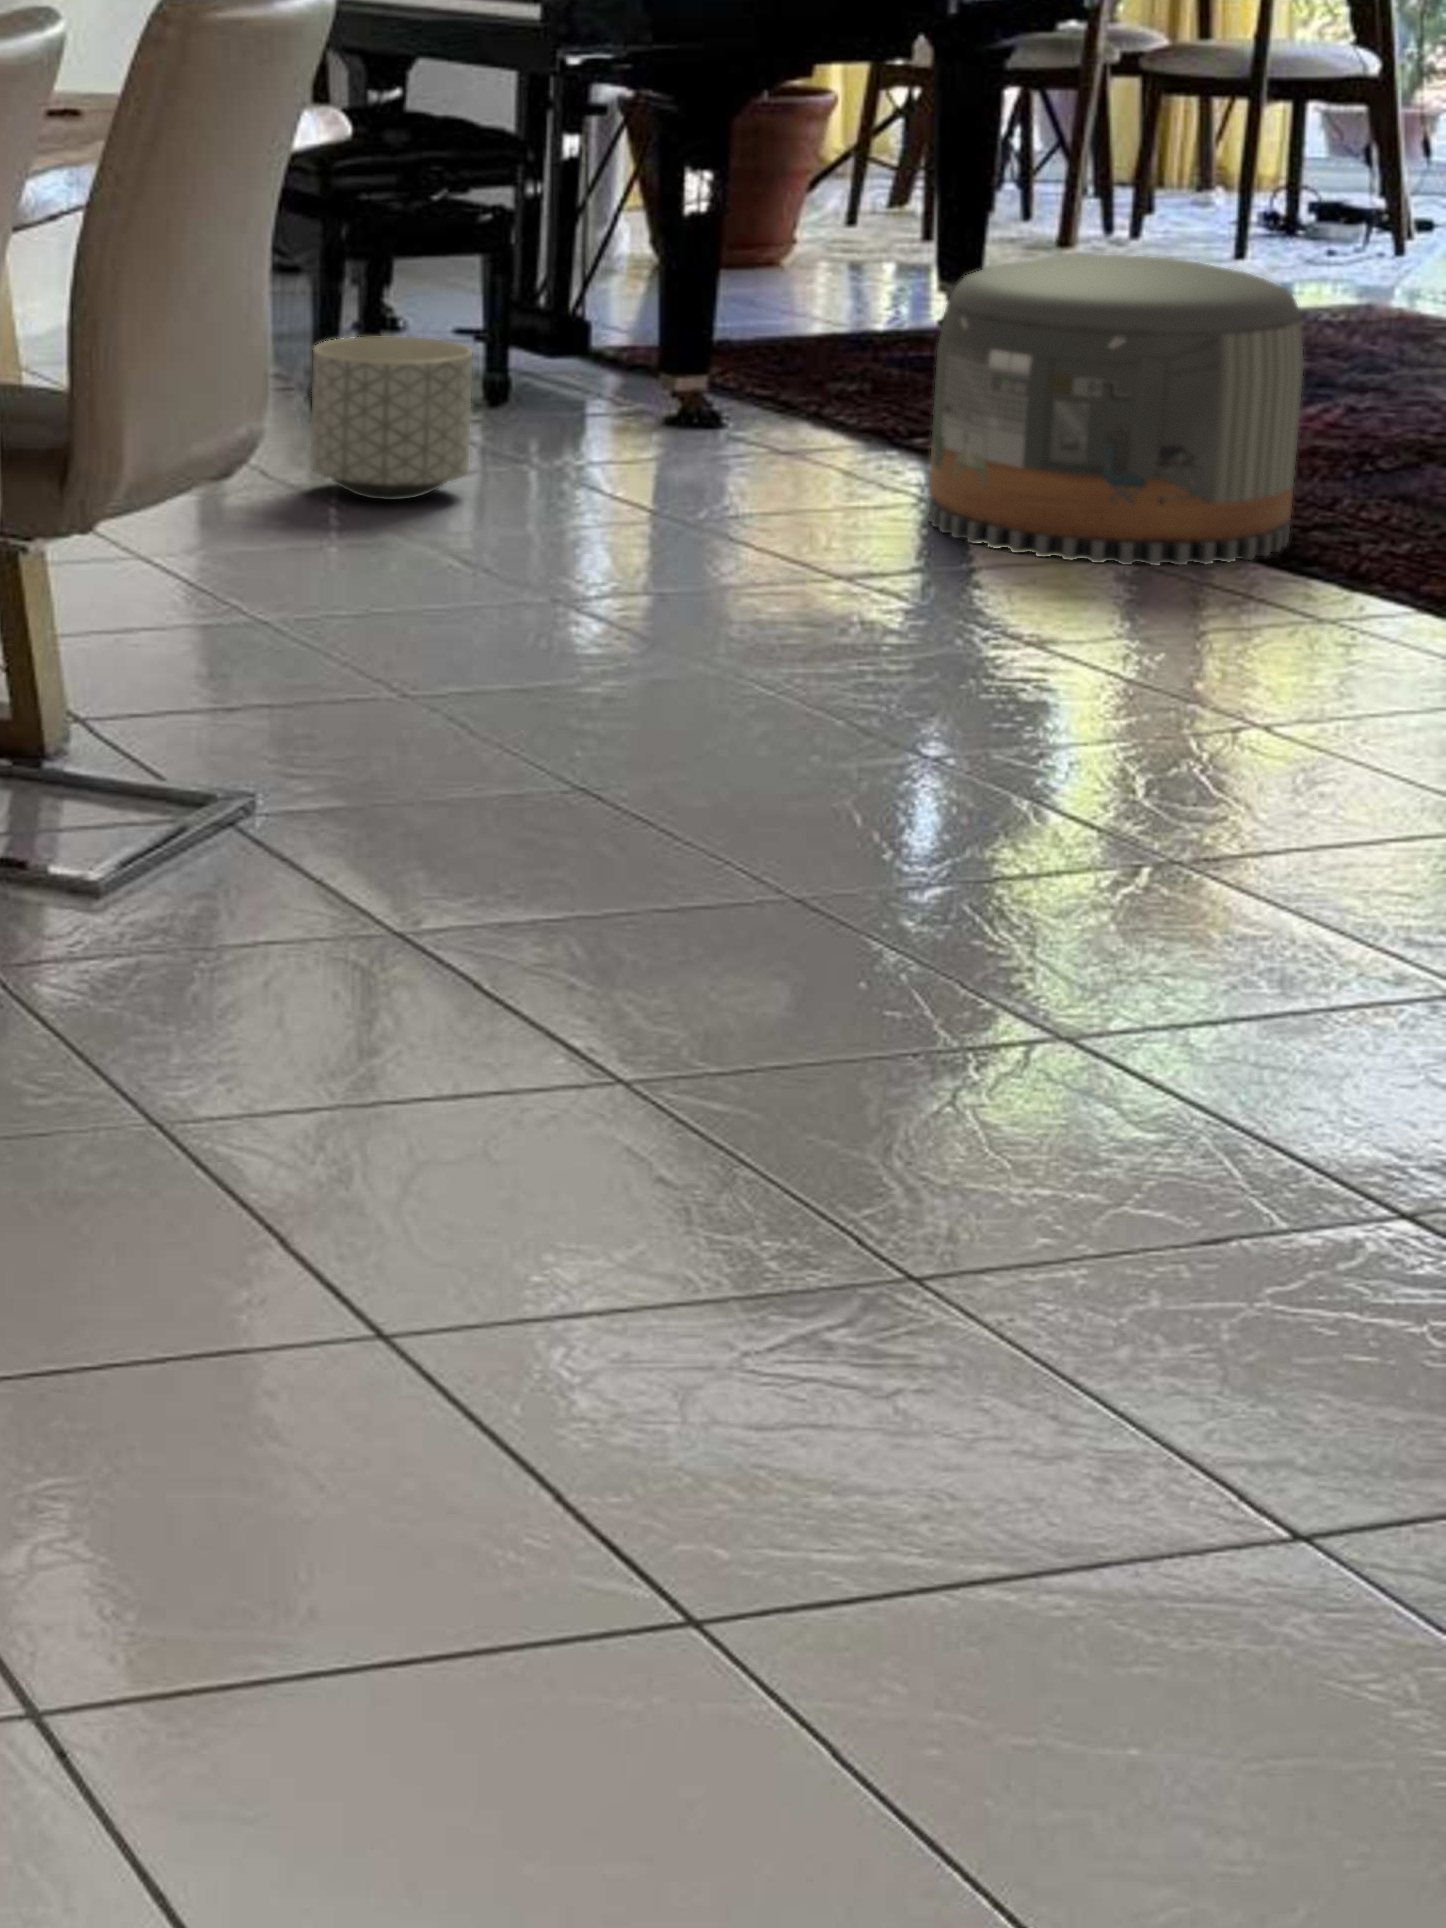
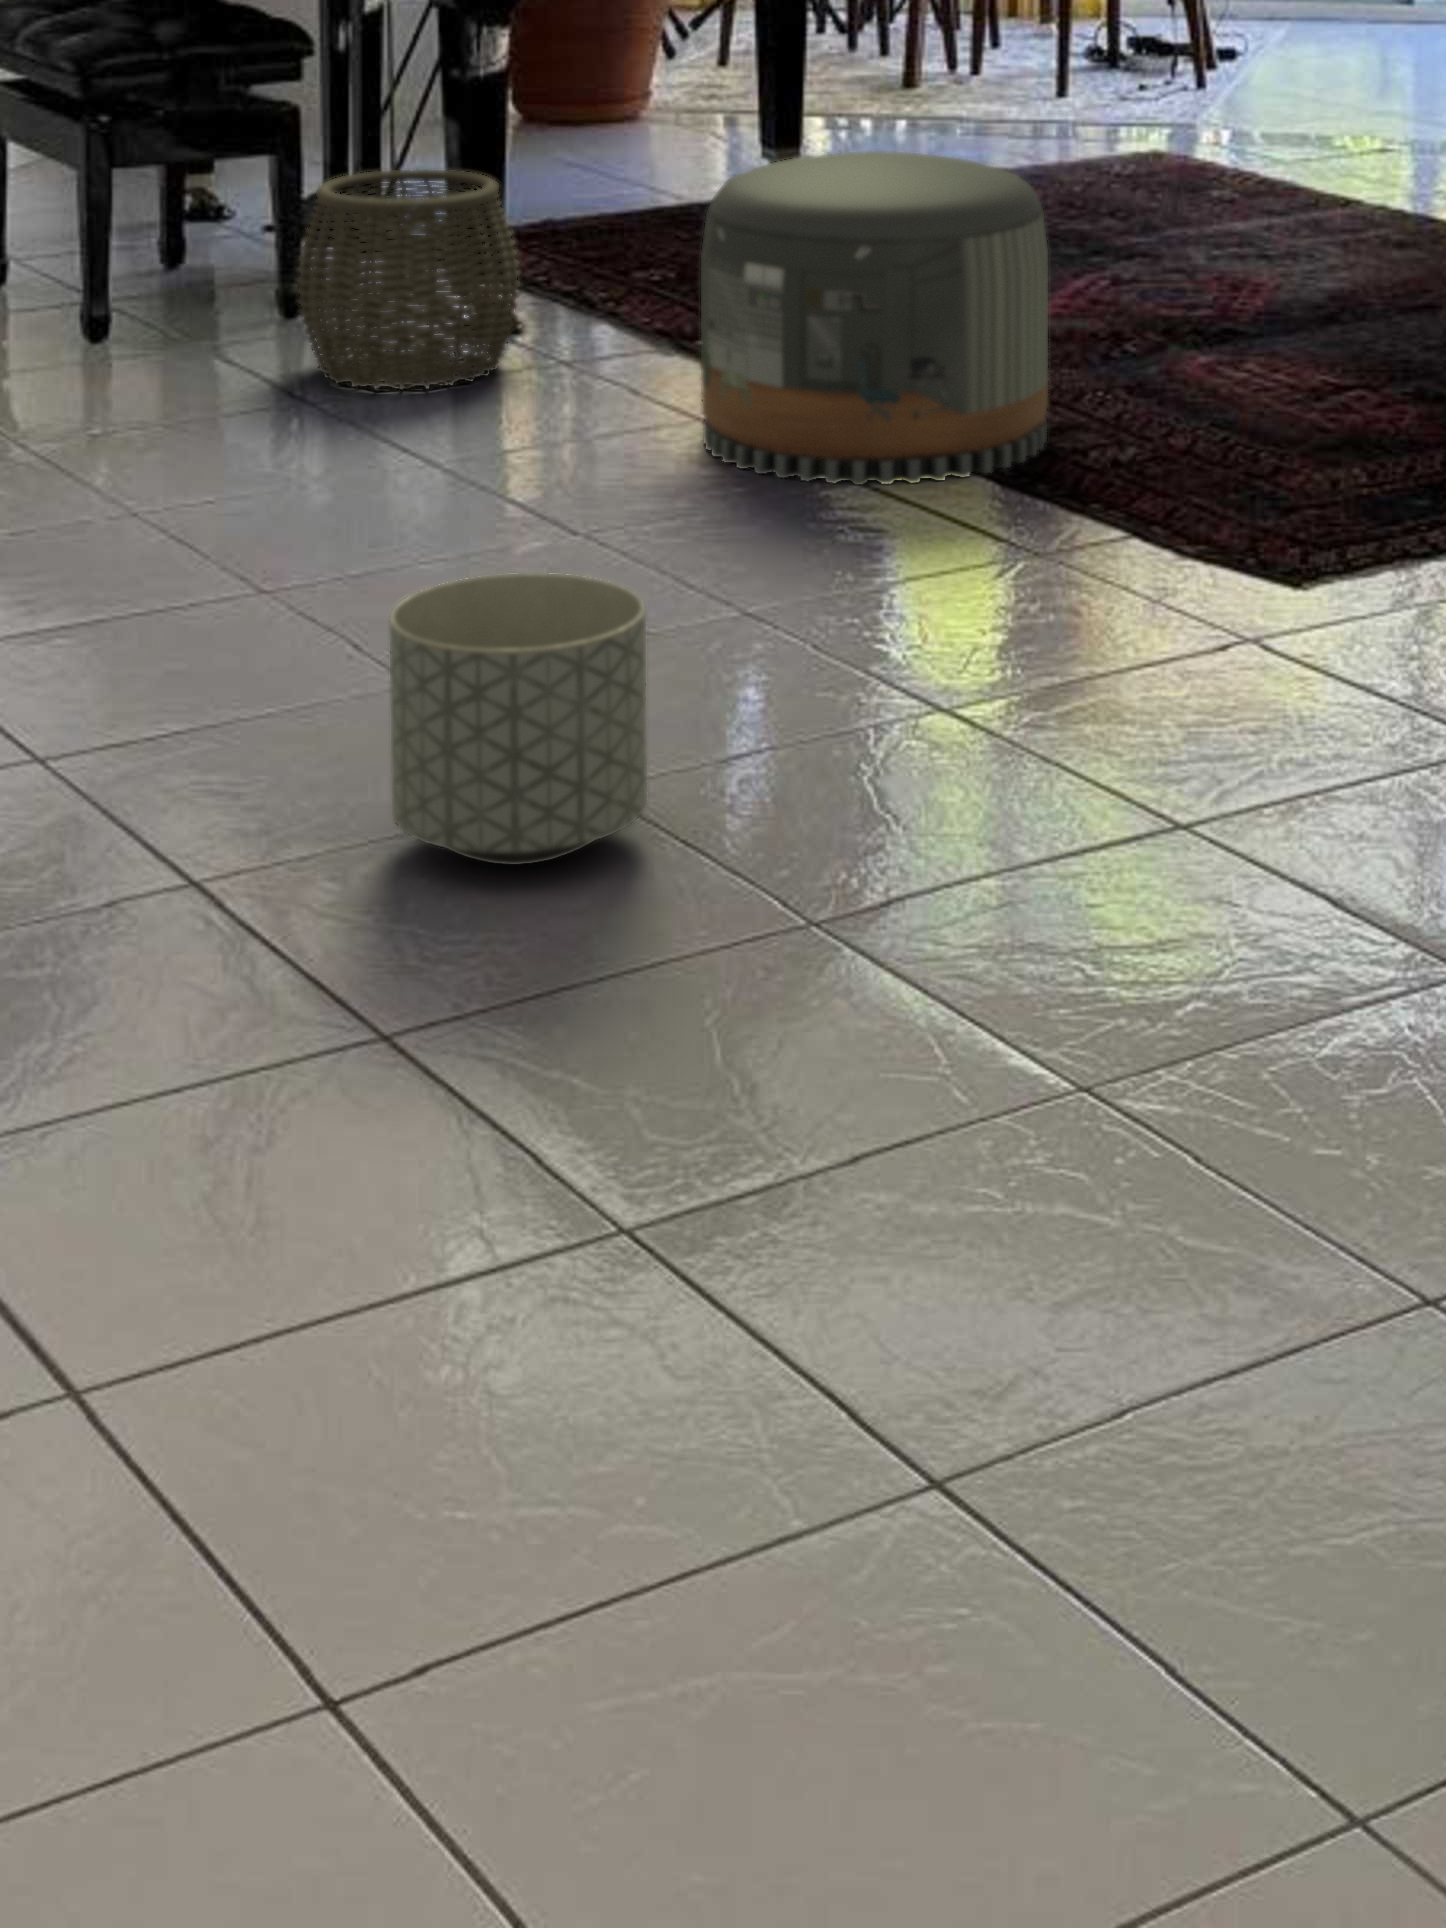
woven basket: none [519,267,734,465] -> present [297,169,520,389]
planter: present [311,337,472,500] -> present [389,573,647,865]

